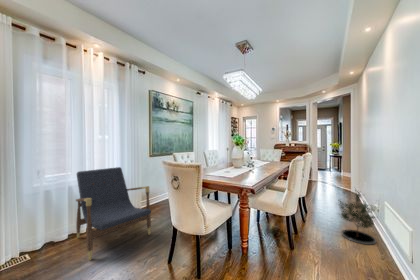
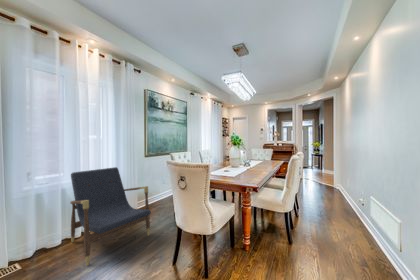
potted tree: present [340,190,376,245] -> none [328,183,367,237]

